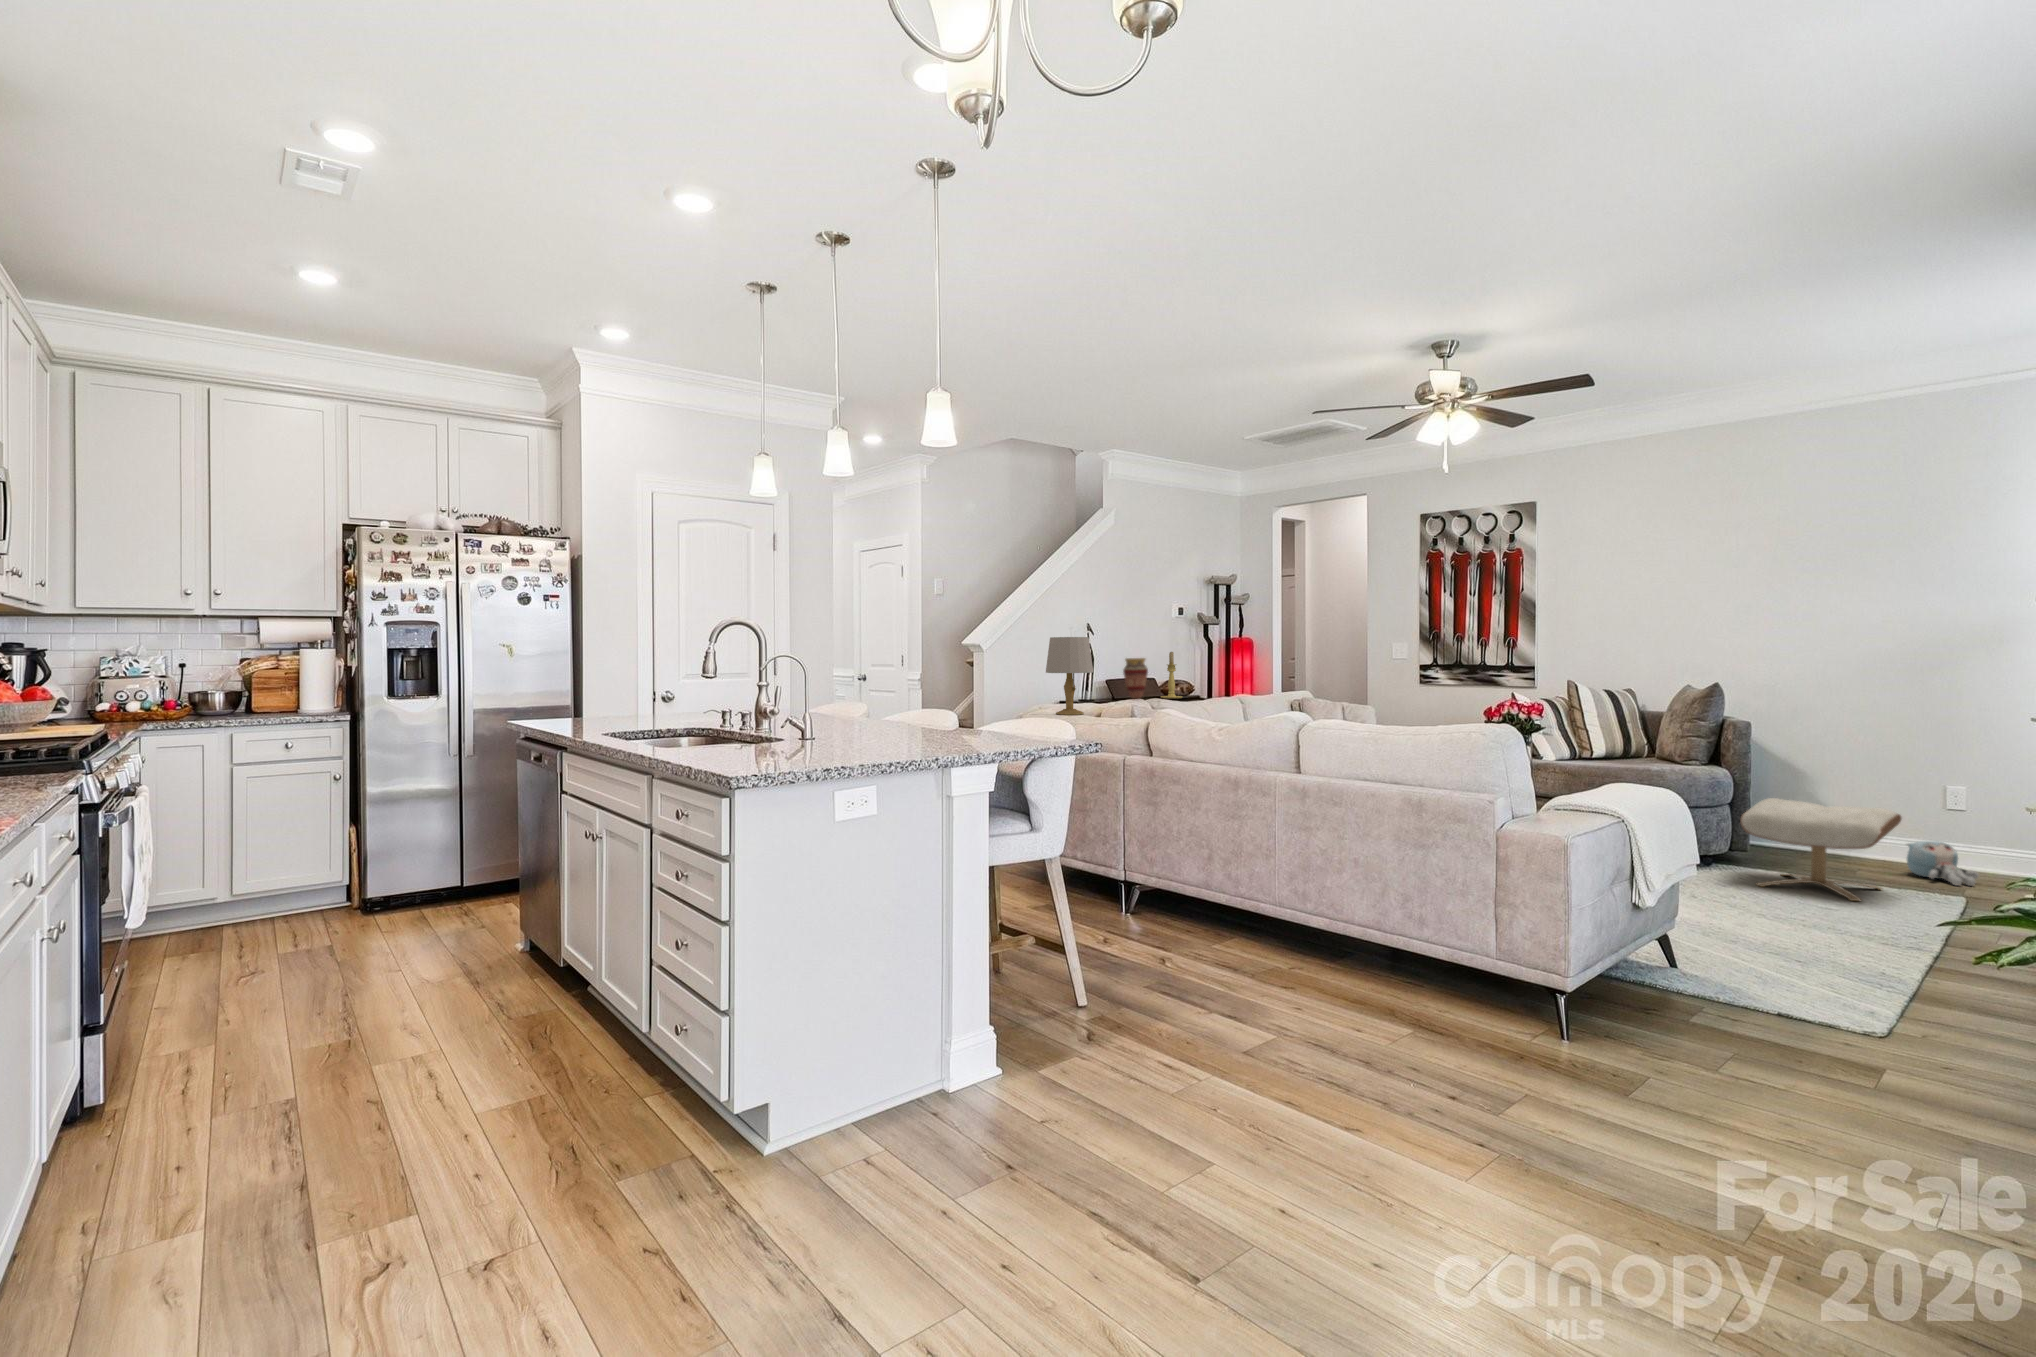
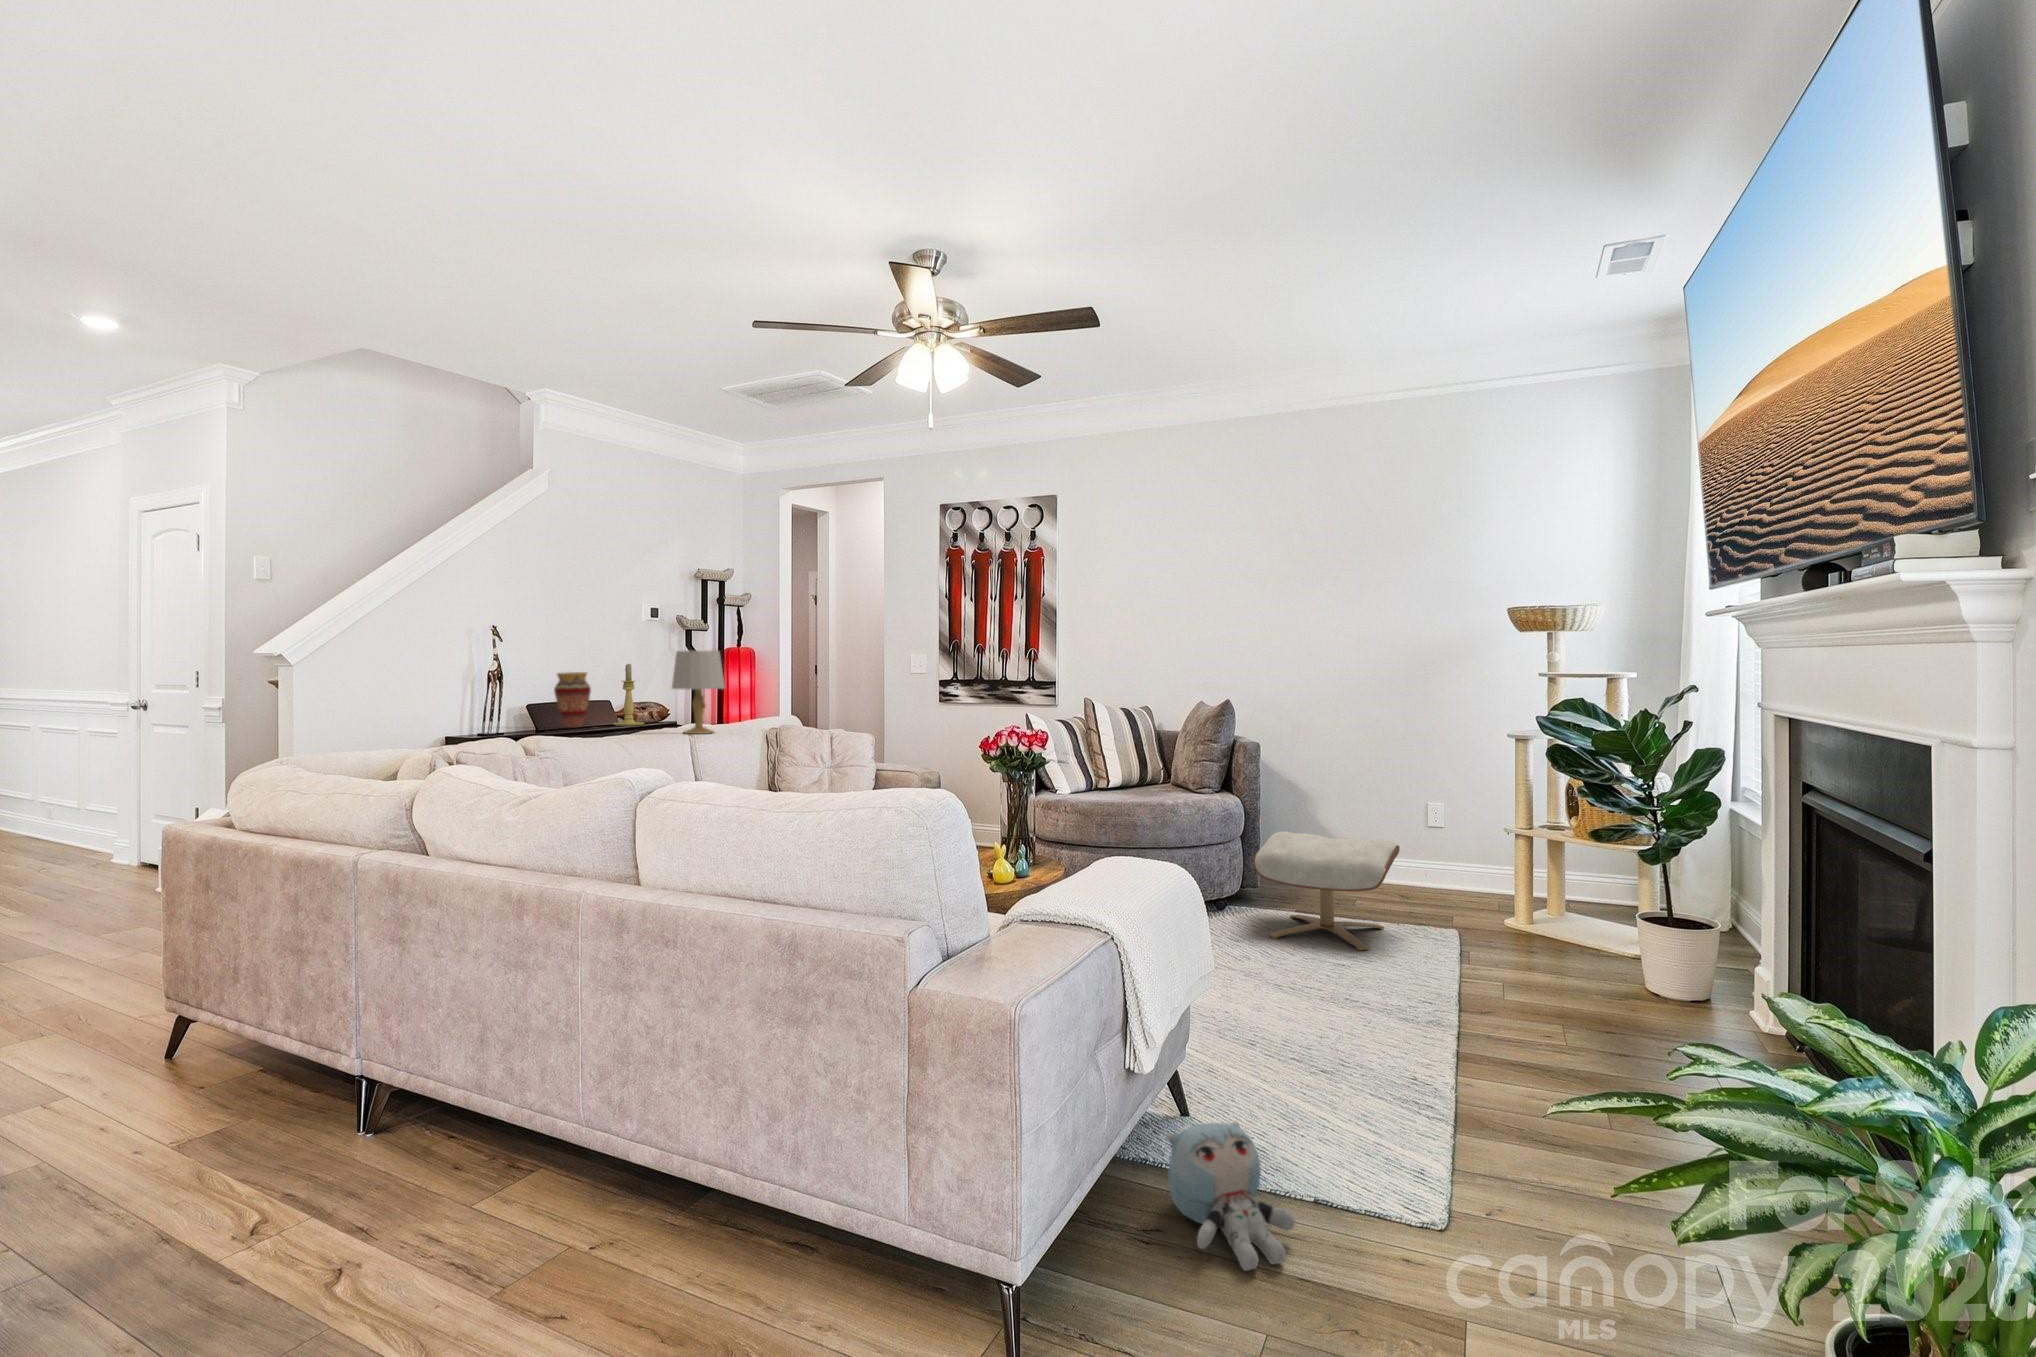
table lamp: present [1046,637,1093,715] -> present [672,651,725,734]
plush toy: present [1907,841,1979,886] -> present [1165,1122,1295,1271]

